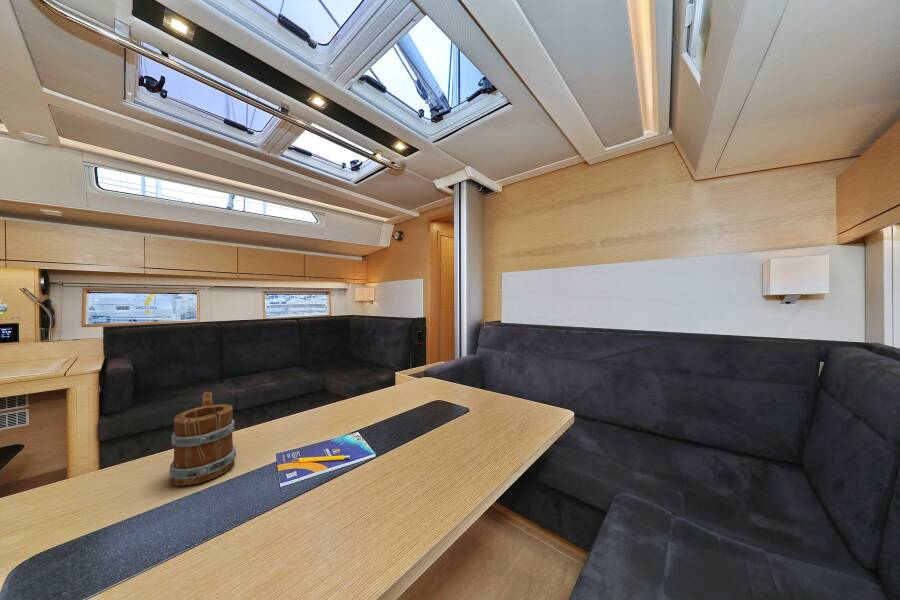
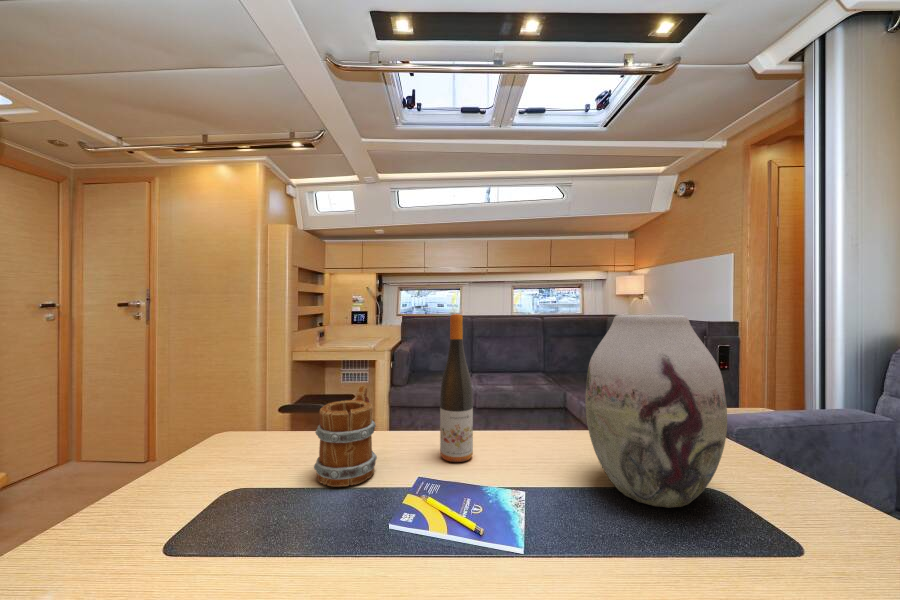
vase: none [386,320,450,417] -> present [585,315,727,508]
wine bottle: none [283,324,310,433] -> present [440,314,473,462]

